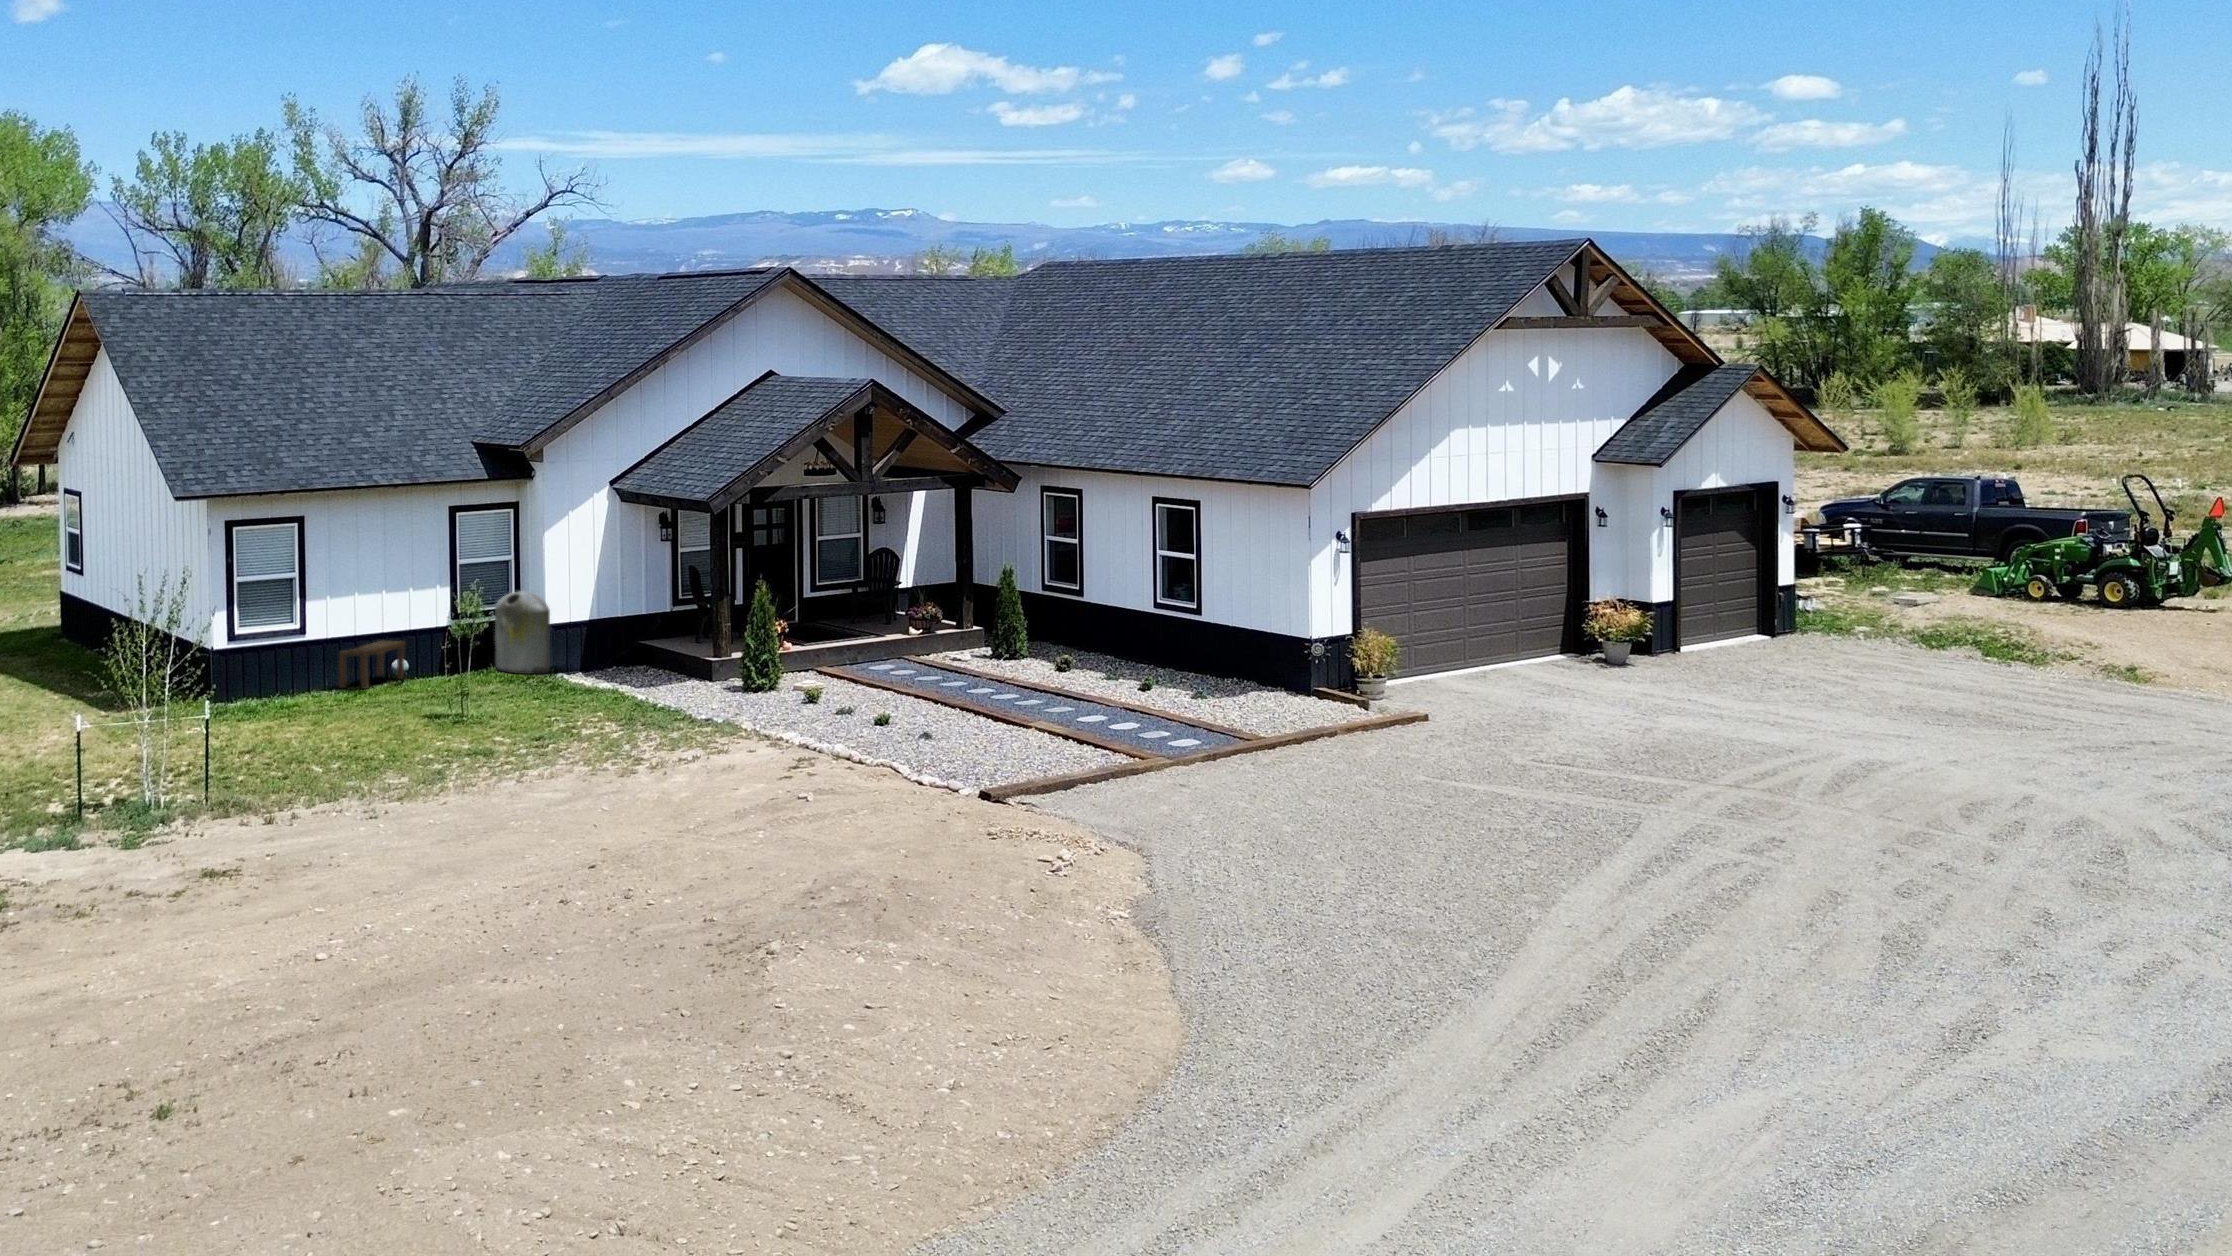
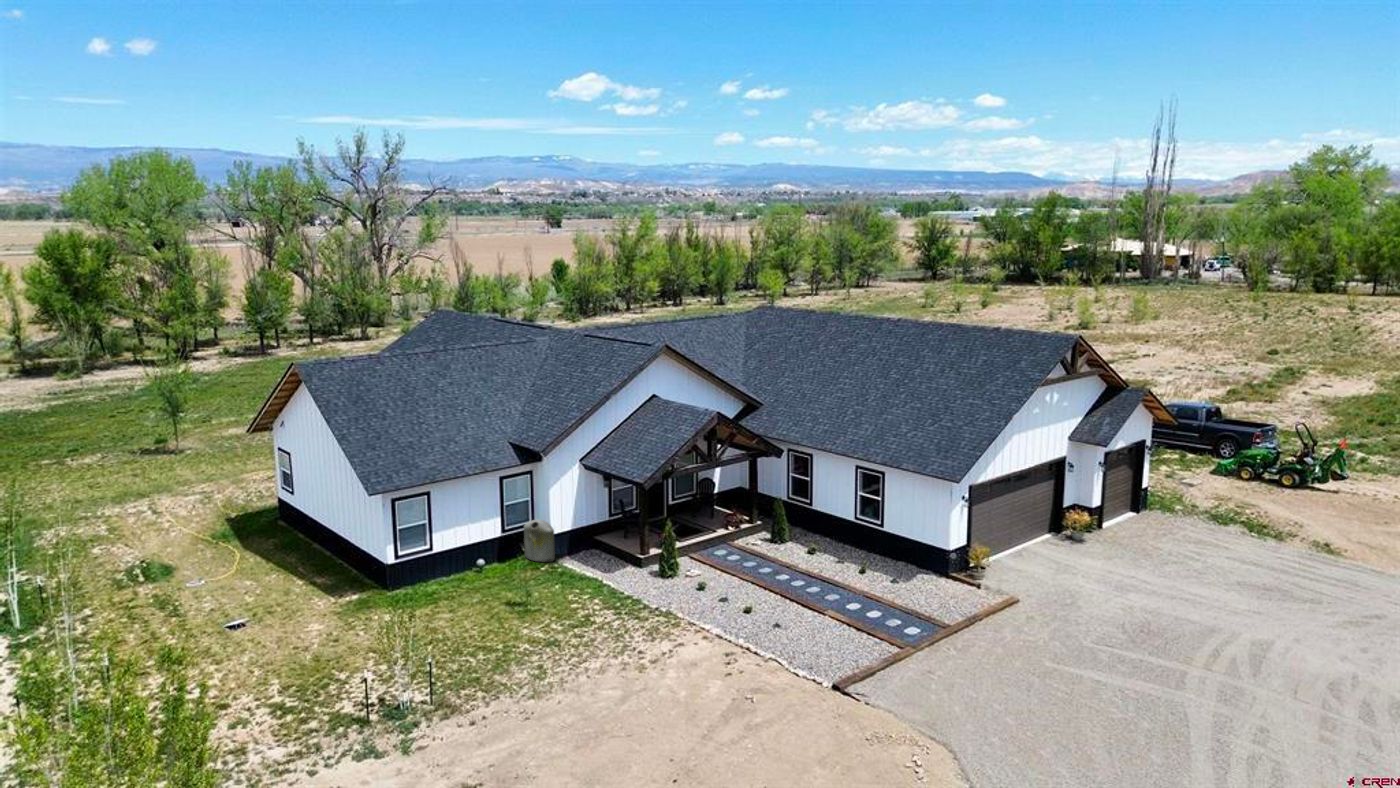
bench: present [339,640,406,689] -> none [452,549,483,580]

